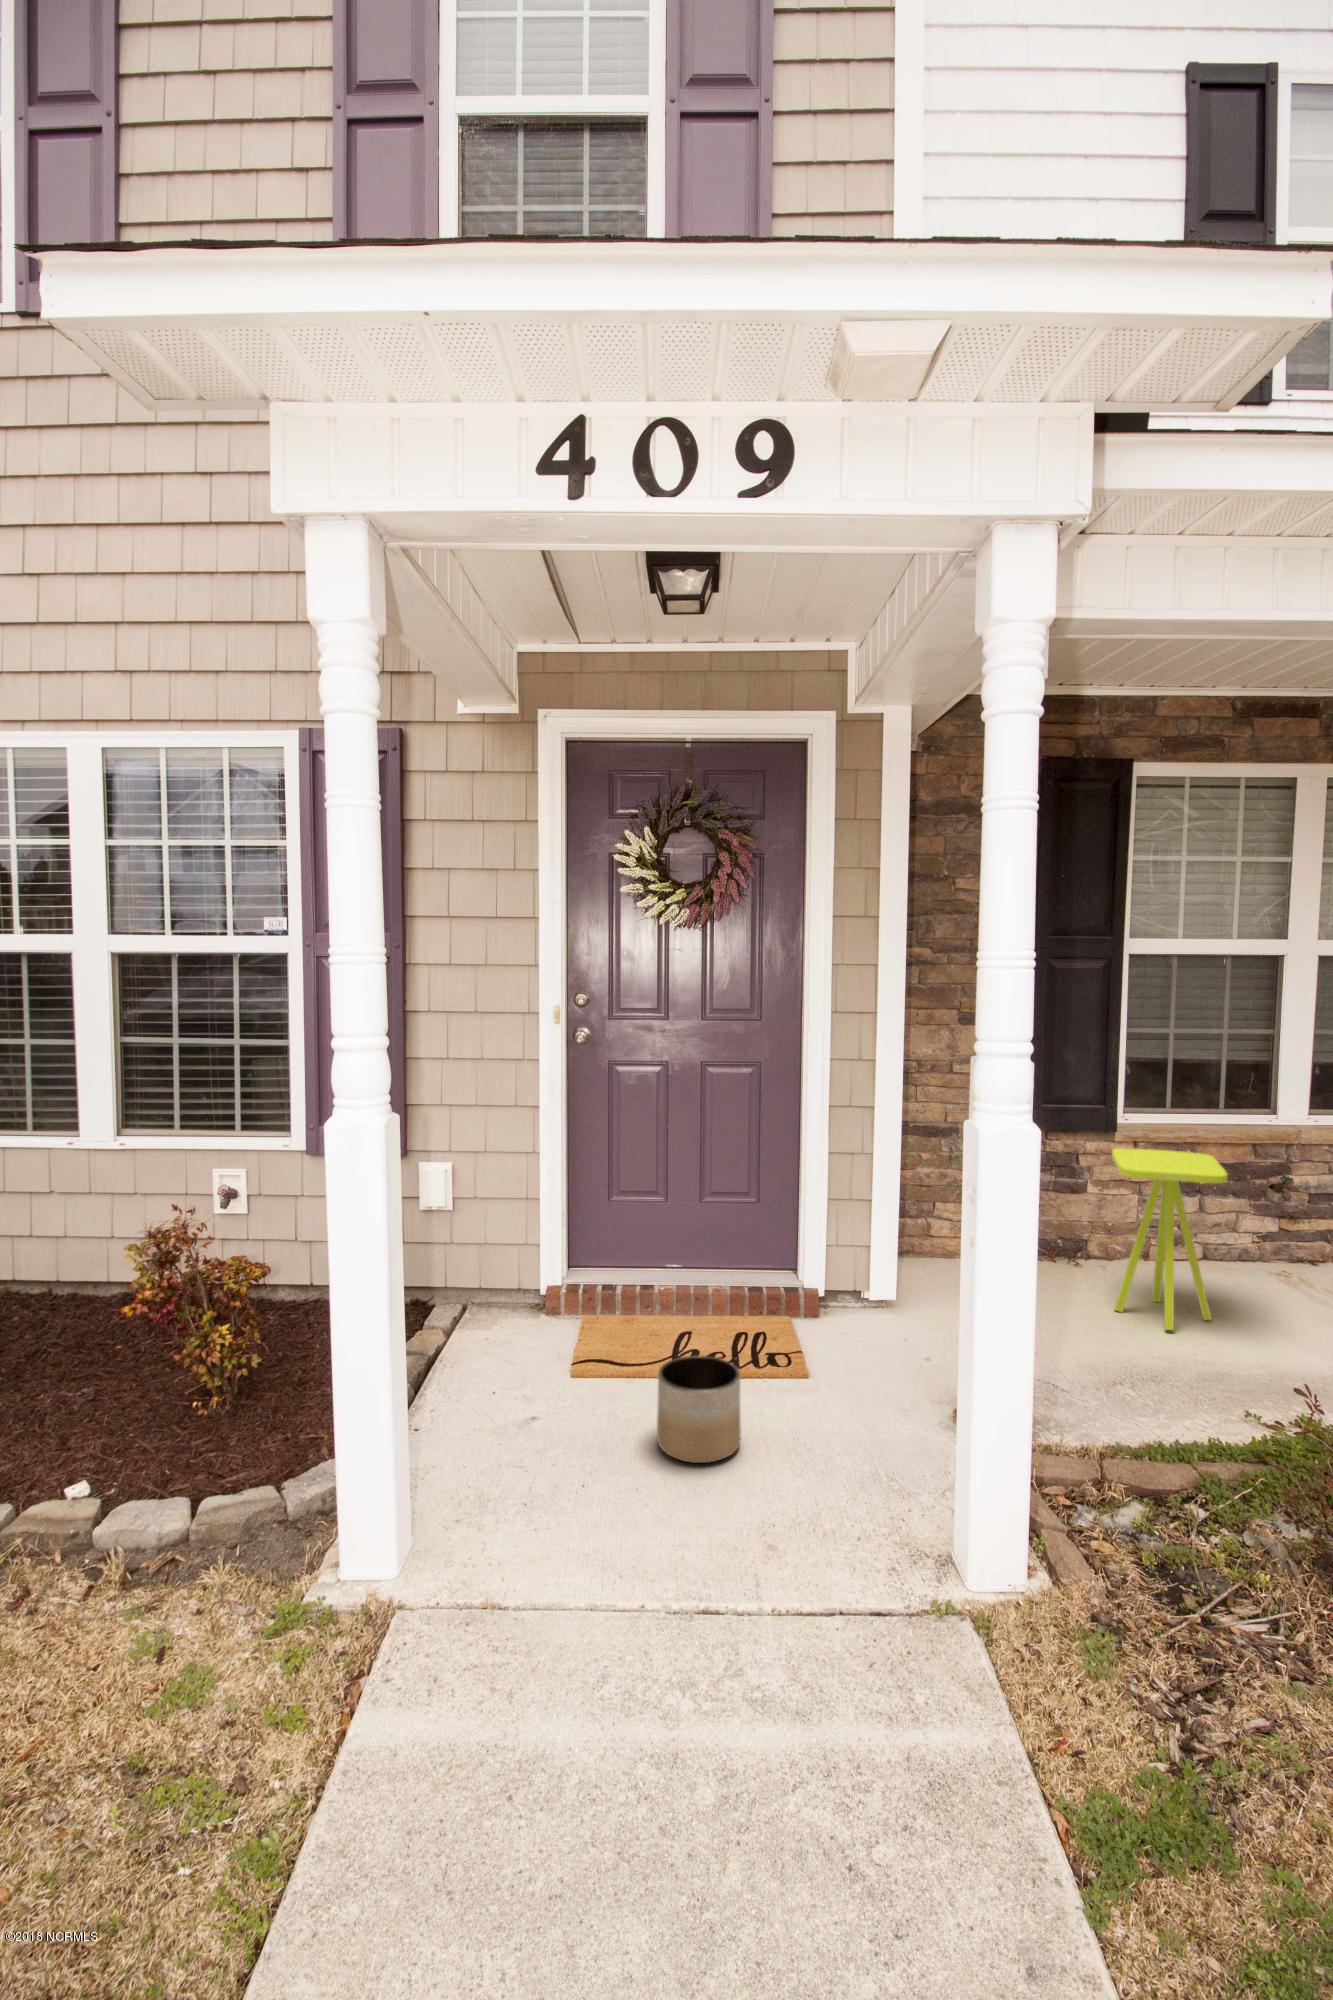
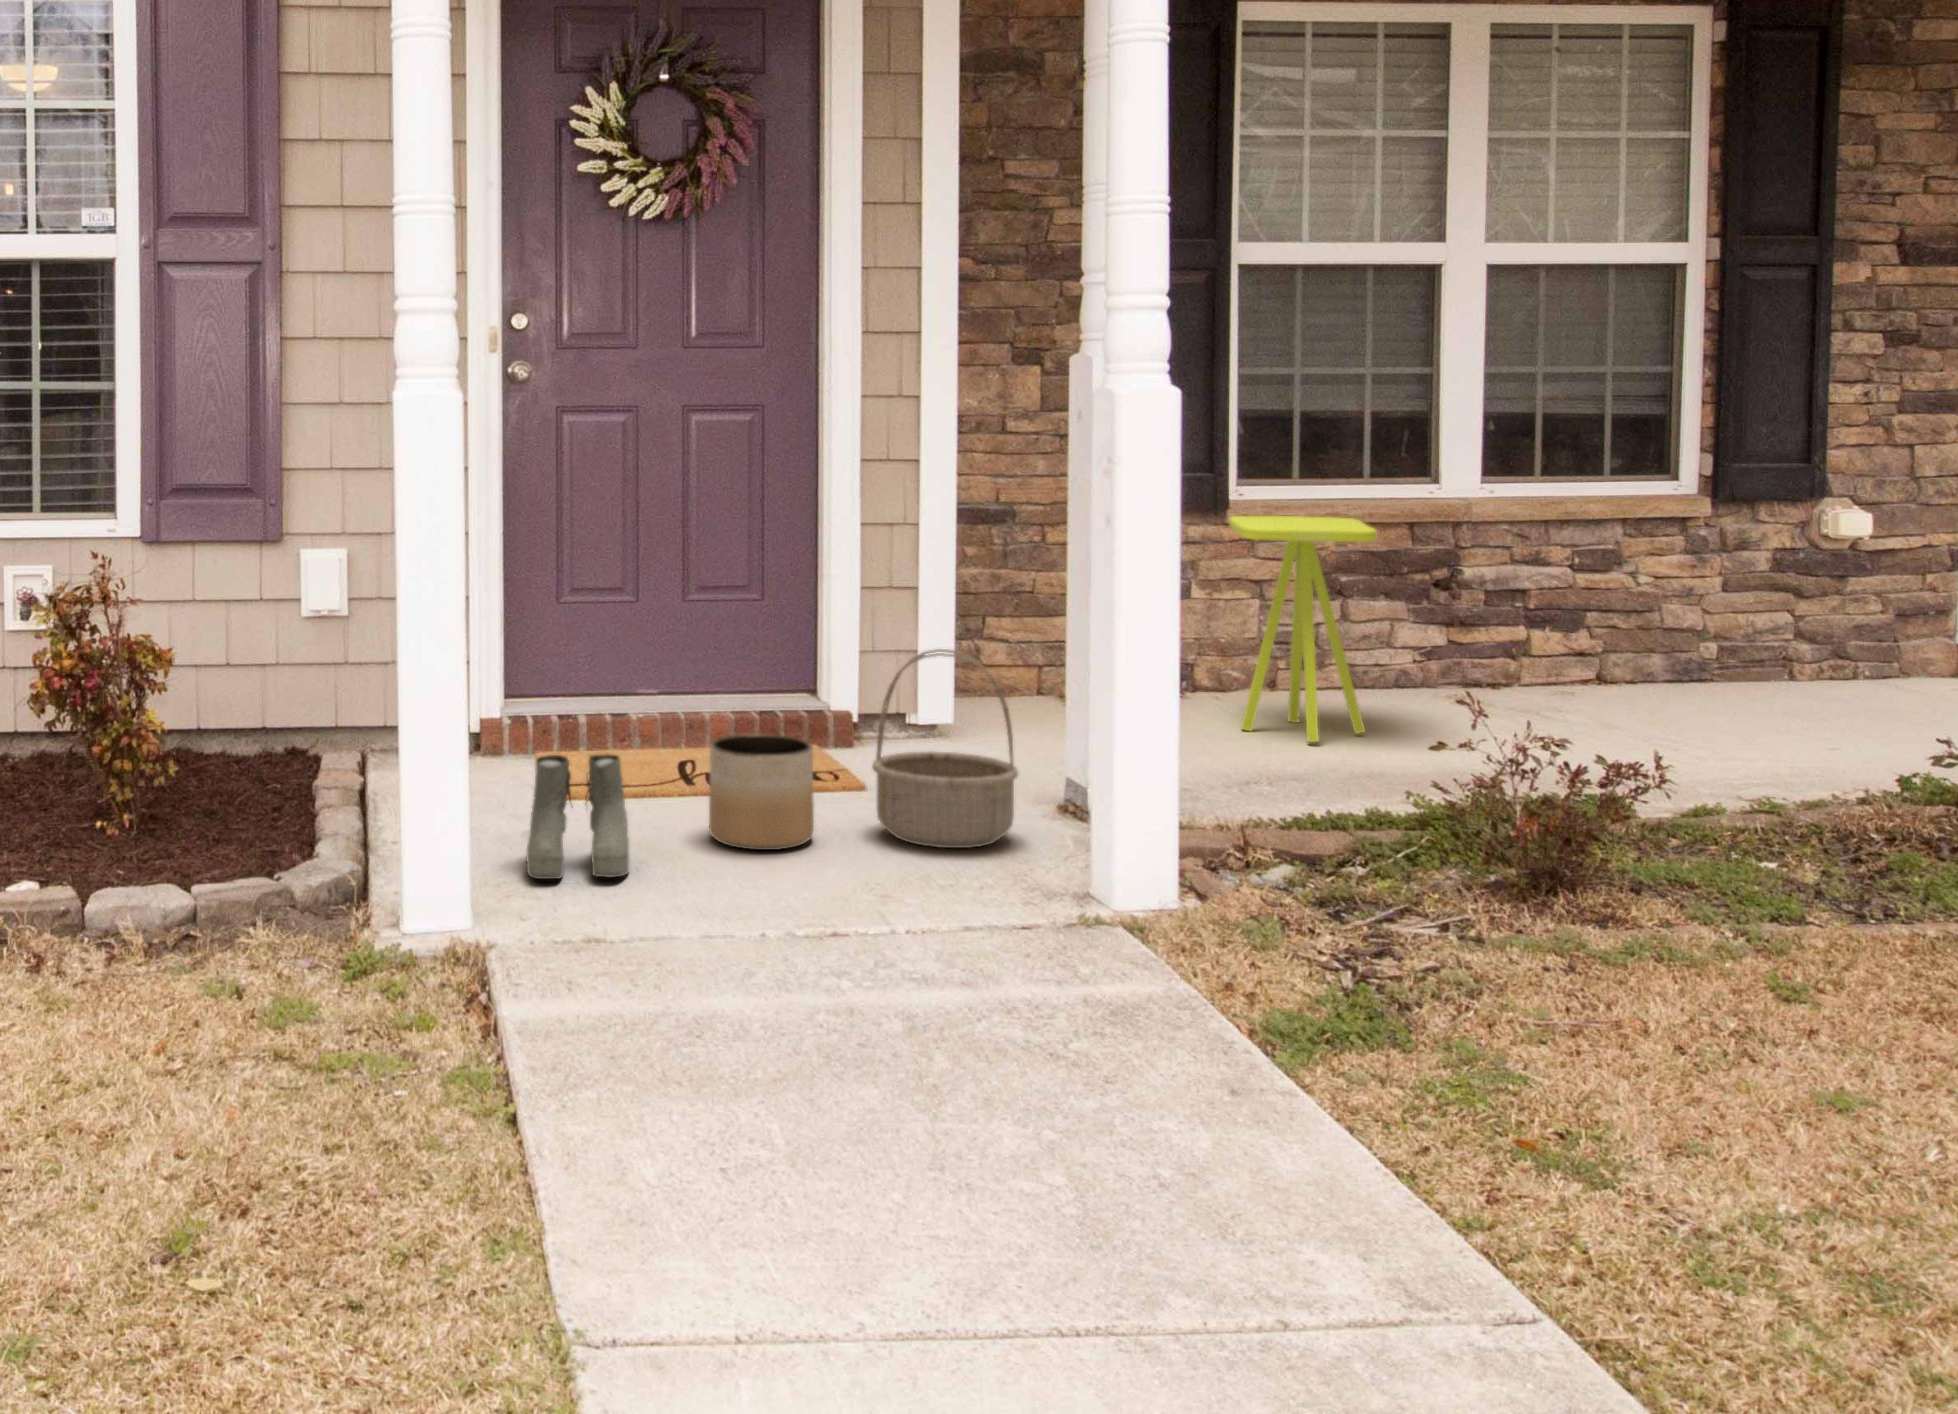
basket: none [790,1303,908,1470] -> present [872,649,1018,848]
boots: none [489,1384,580,1501] -> present [526,754,629,879]

